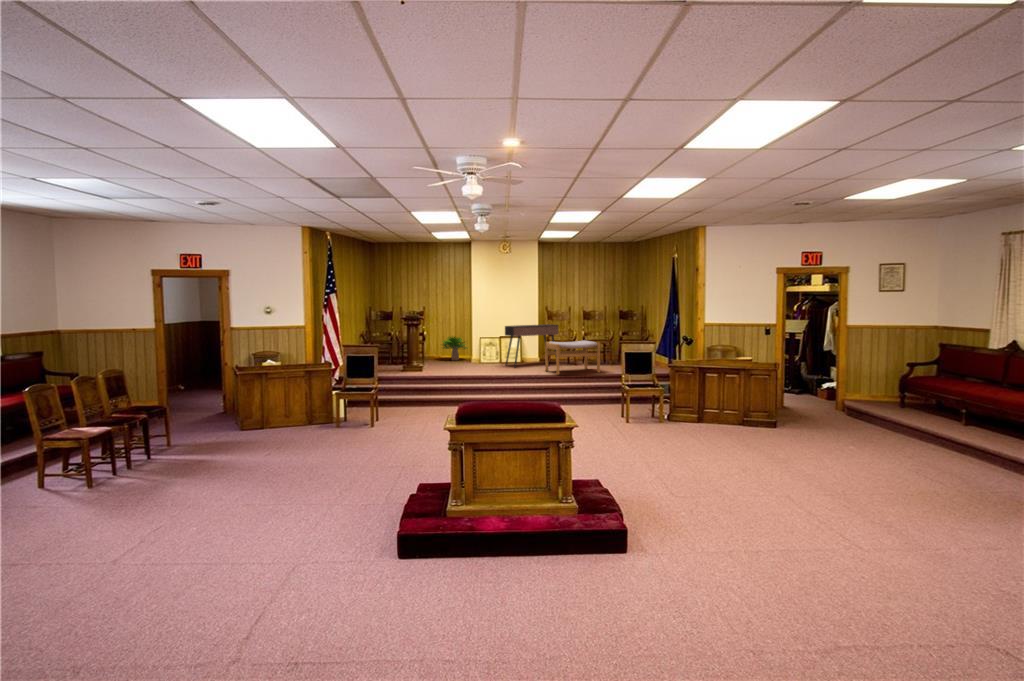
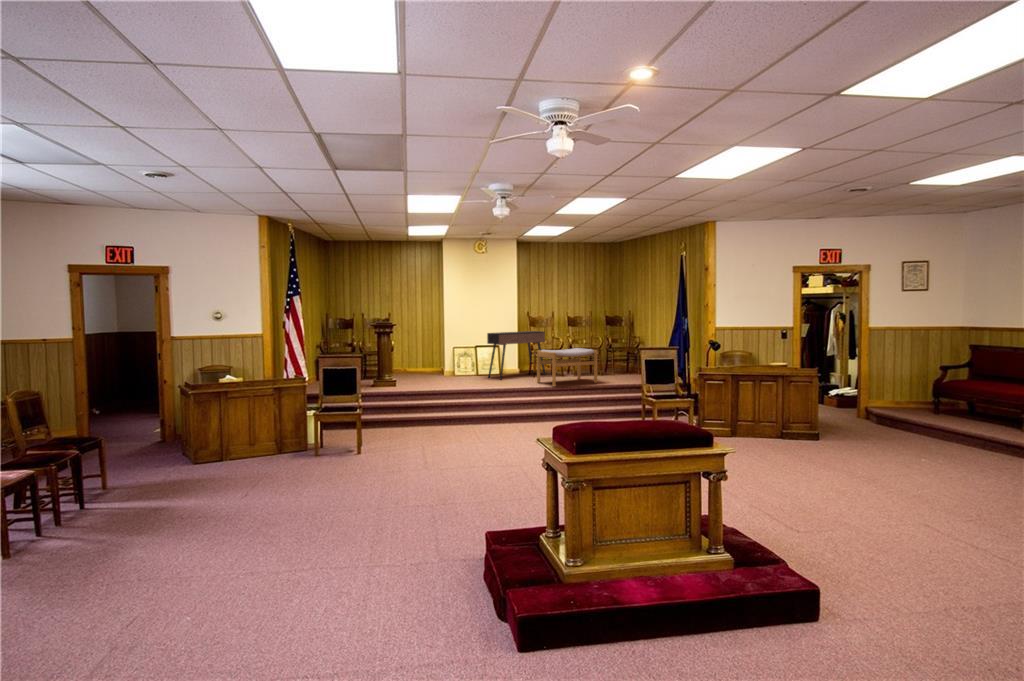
potted plant: present [442,337,467,360] -> none [409,344,443,373]

